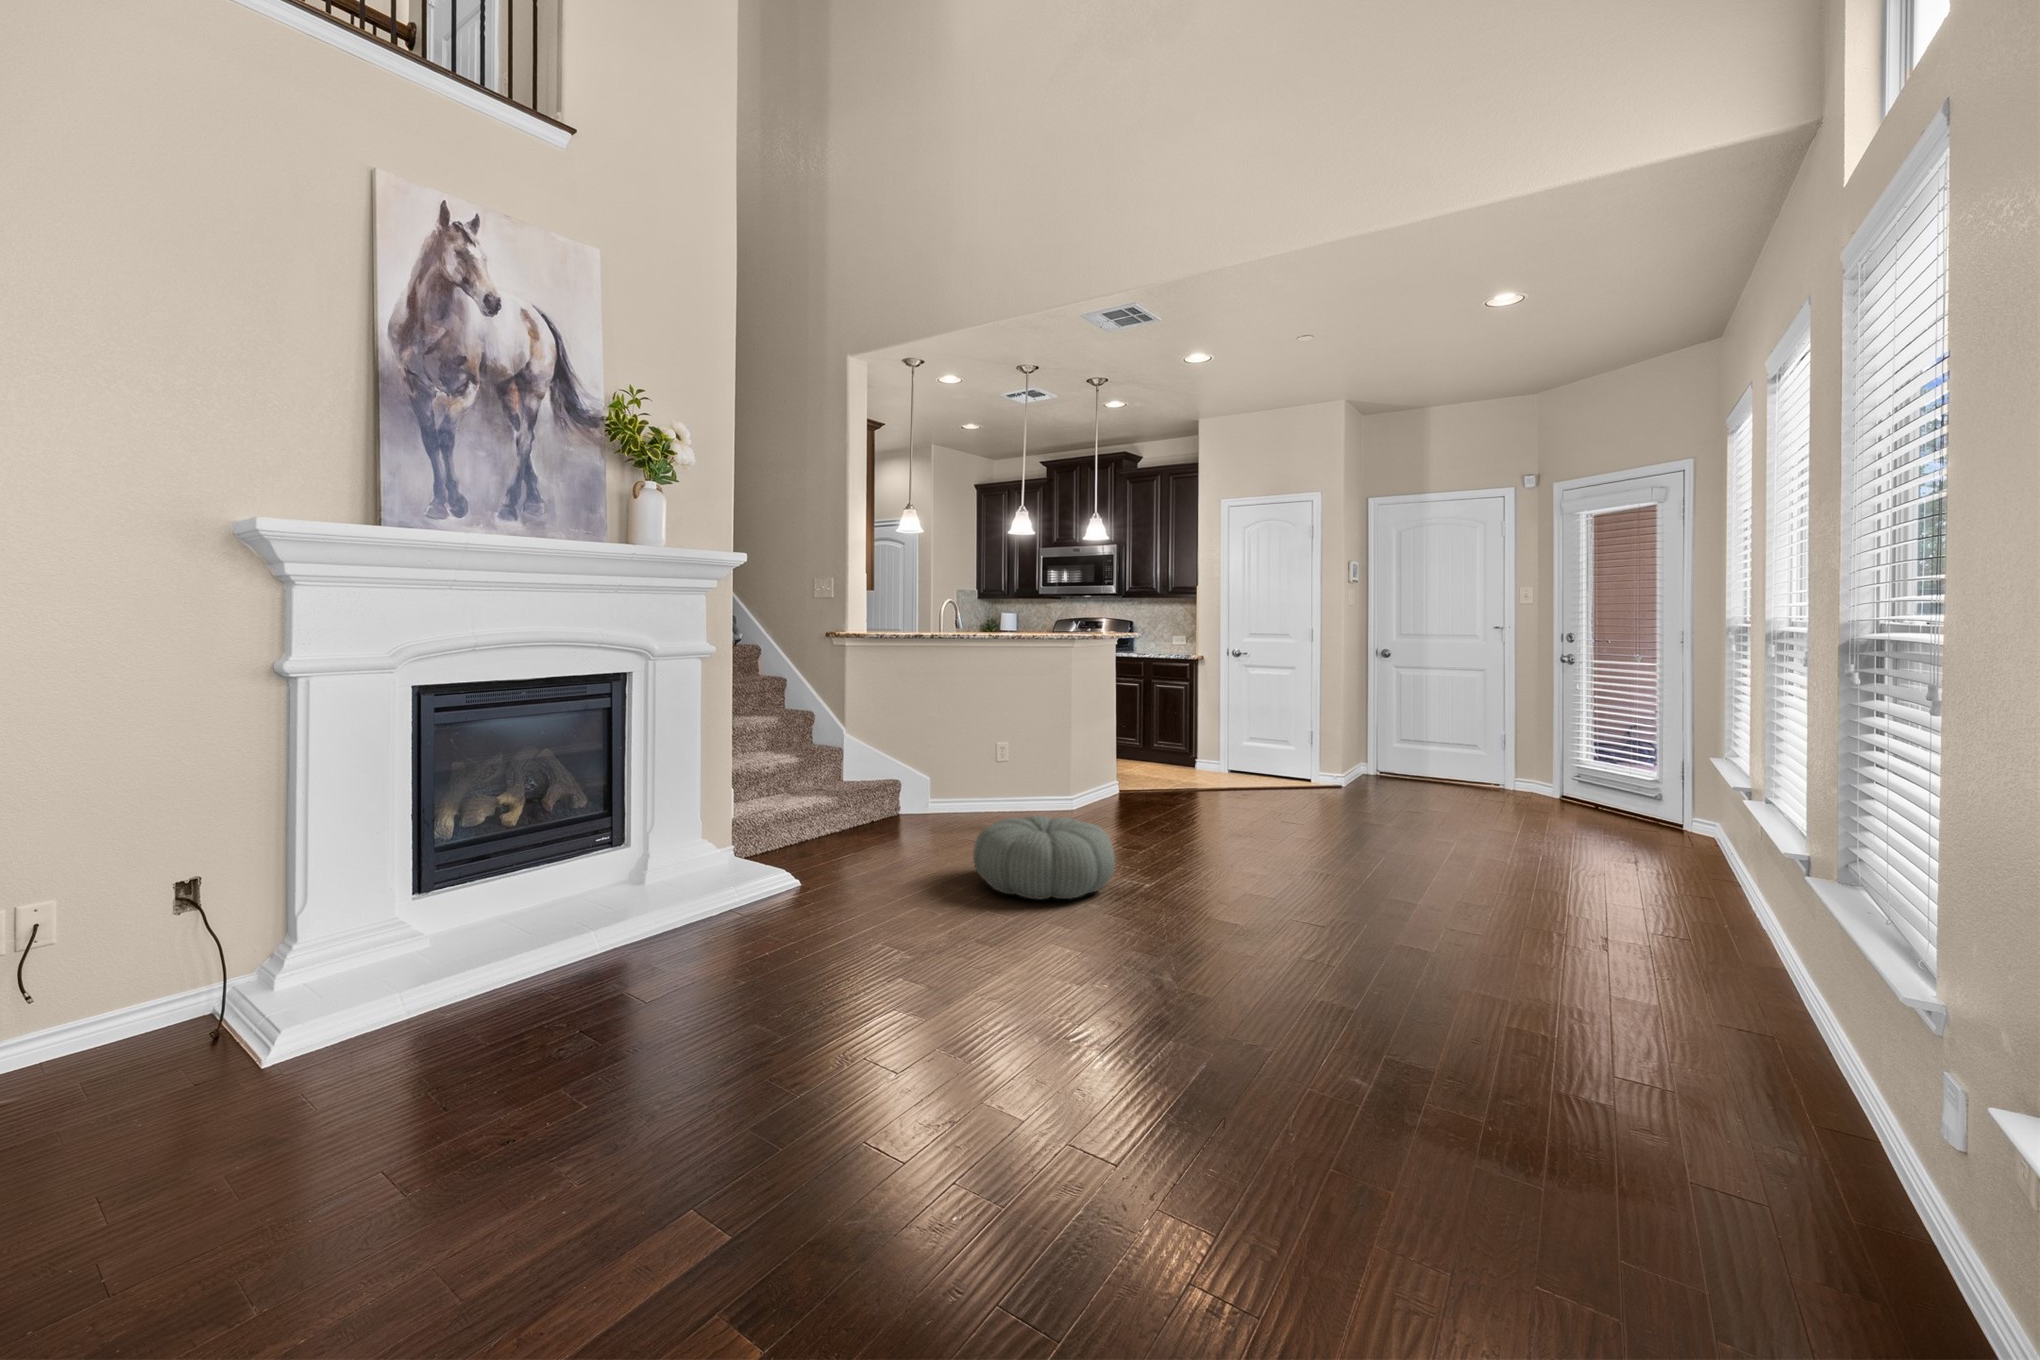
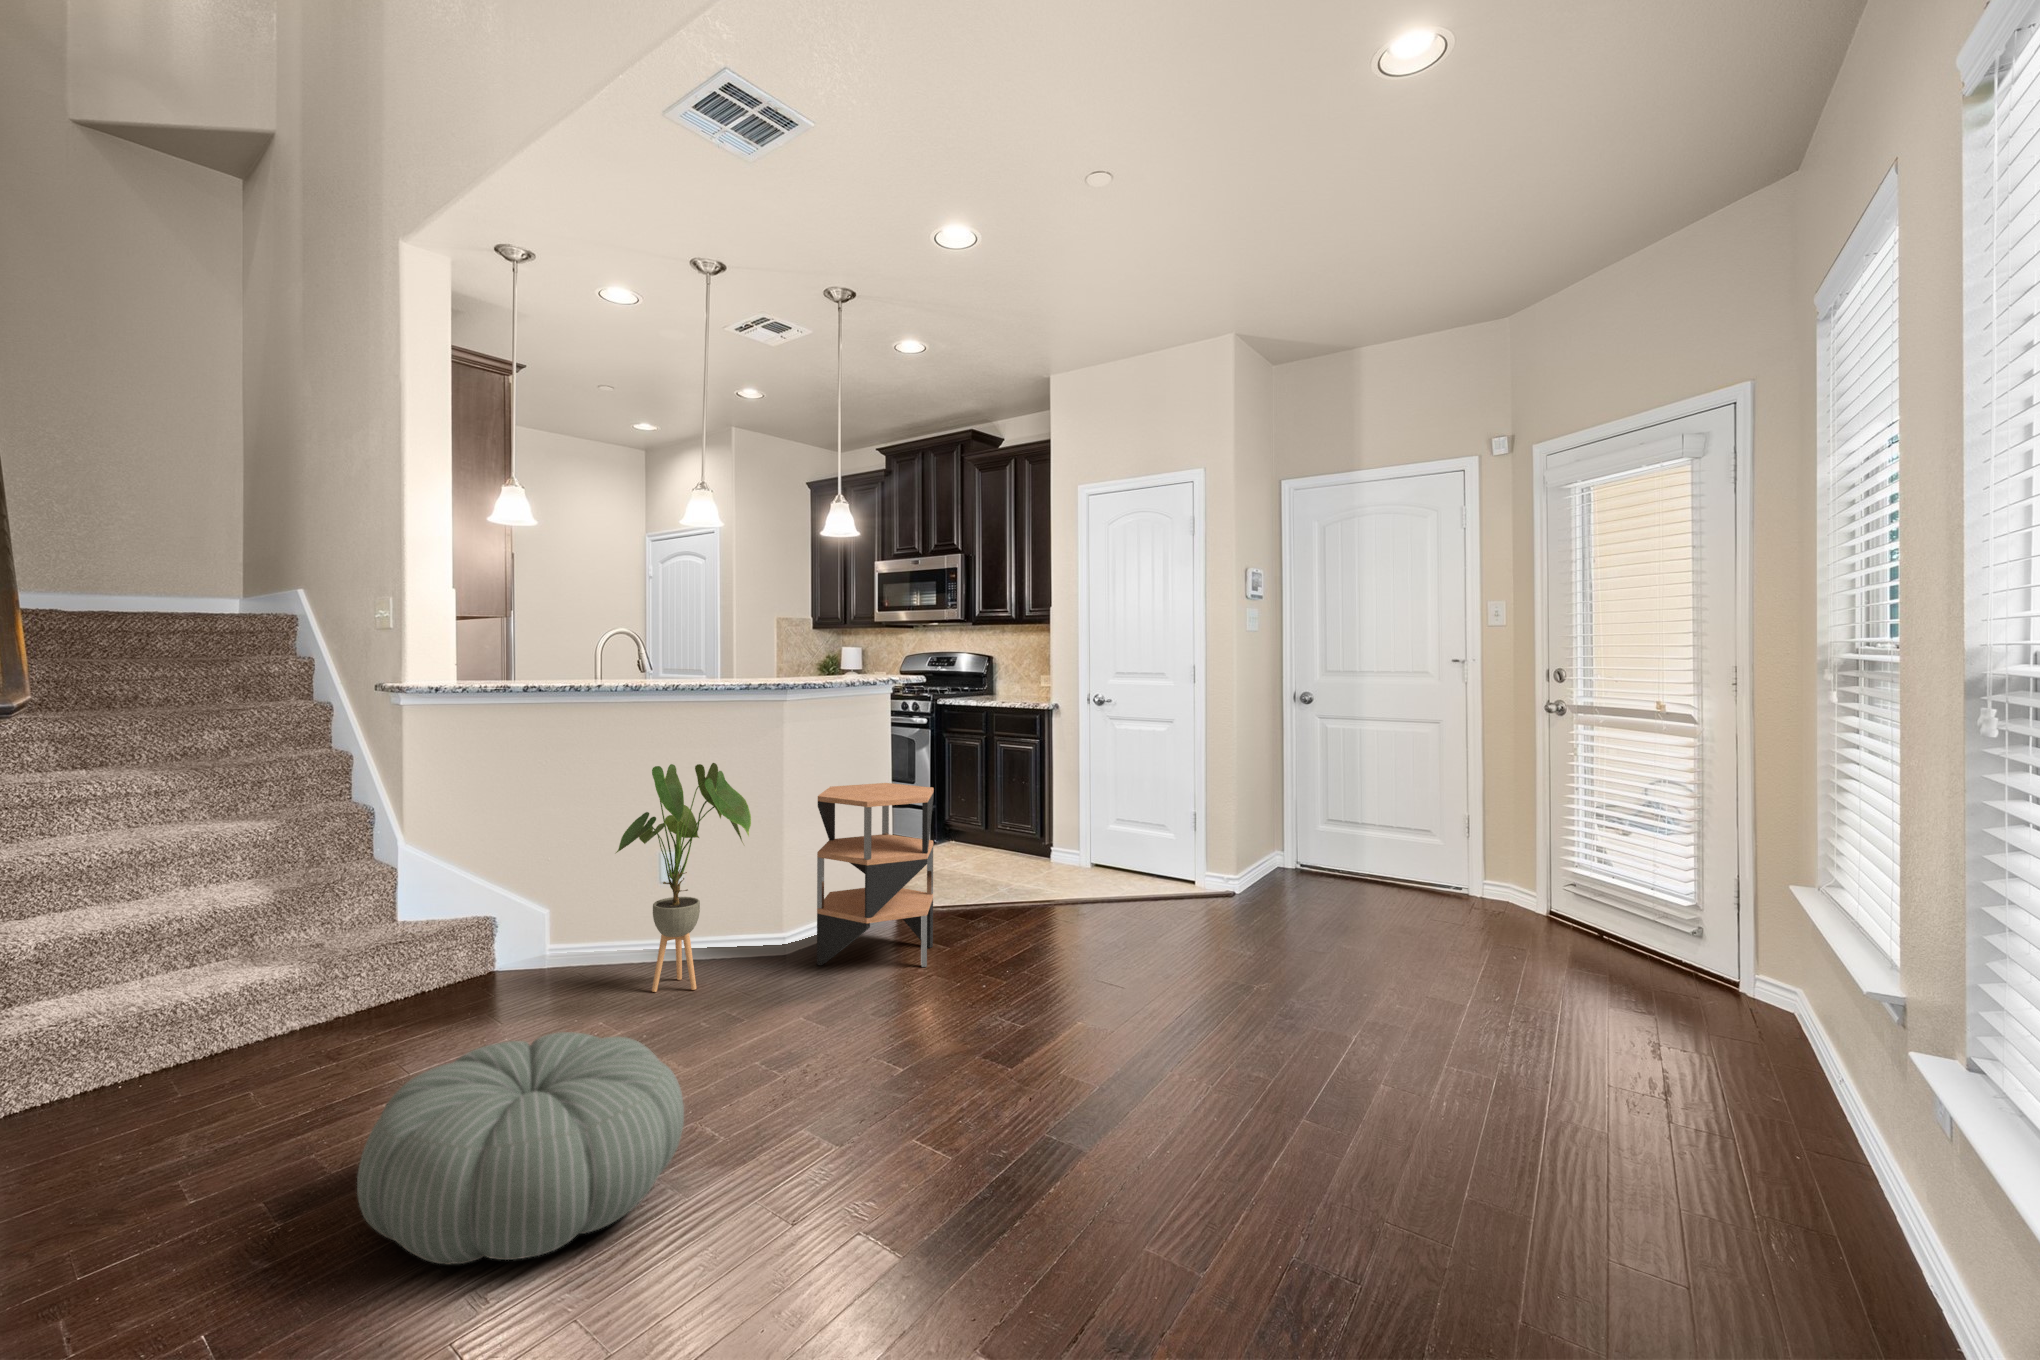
house plant: none [993,689,1071,823] -> present [616,763,751,992]
side table: none [1092,705,1163,816] -> present [817,783,934,967]

